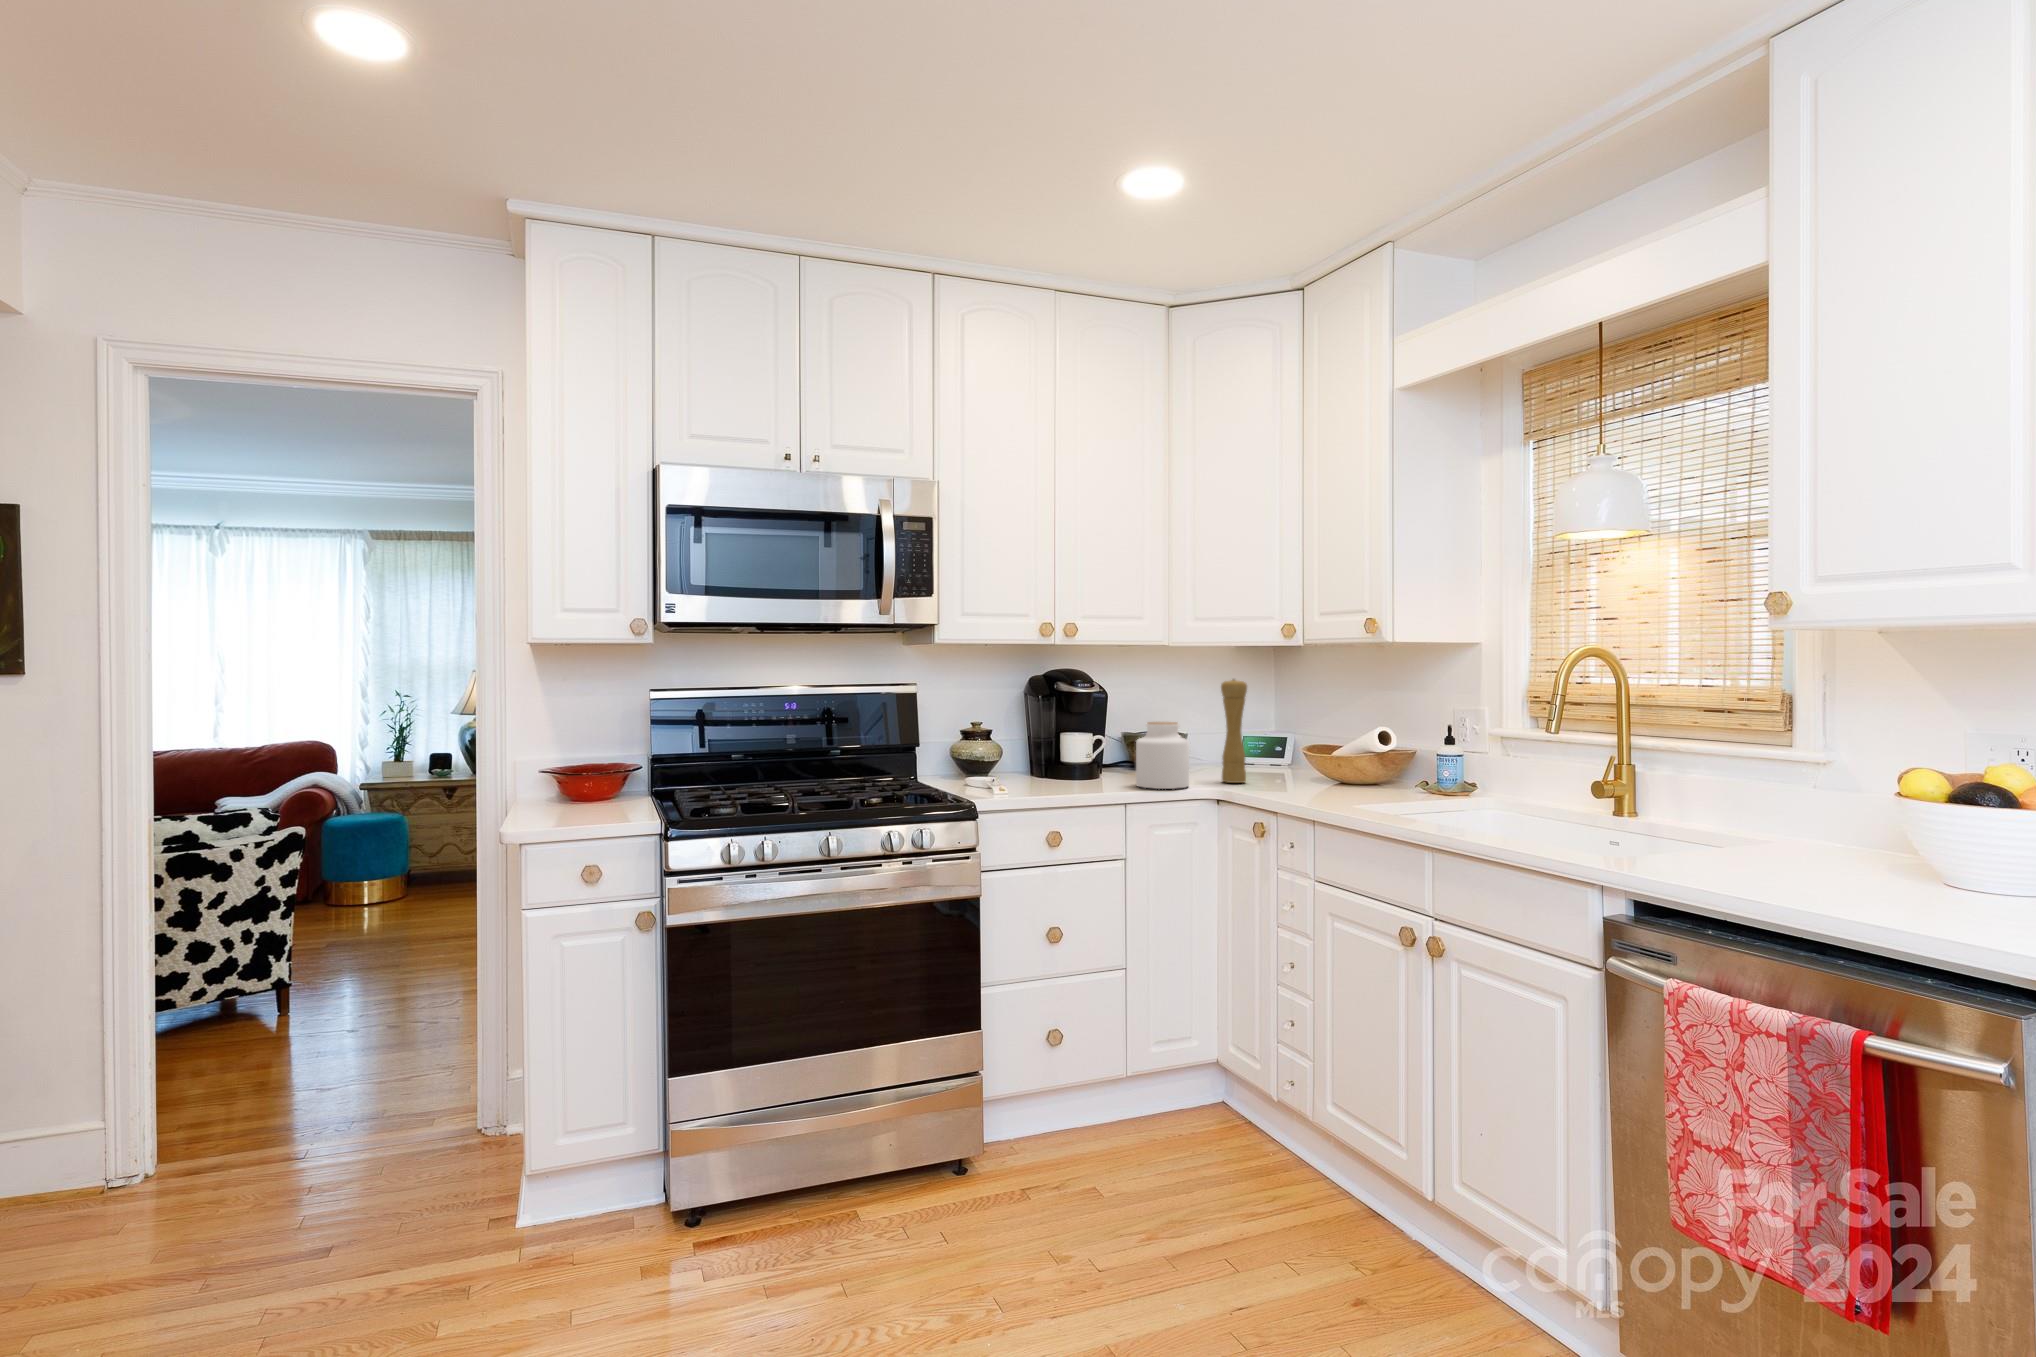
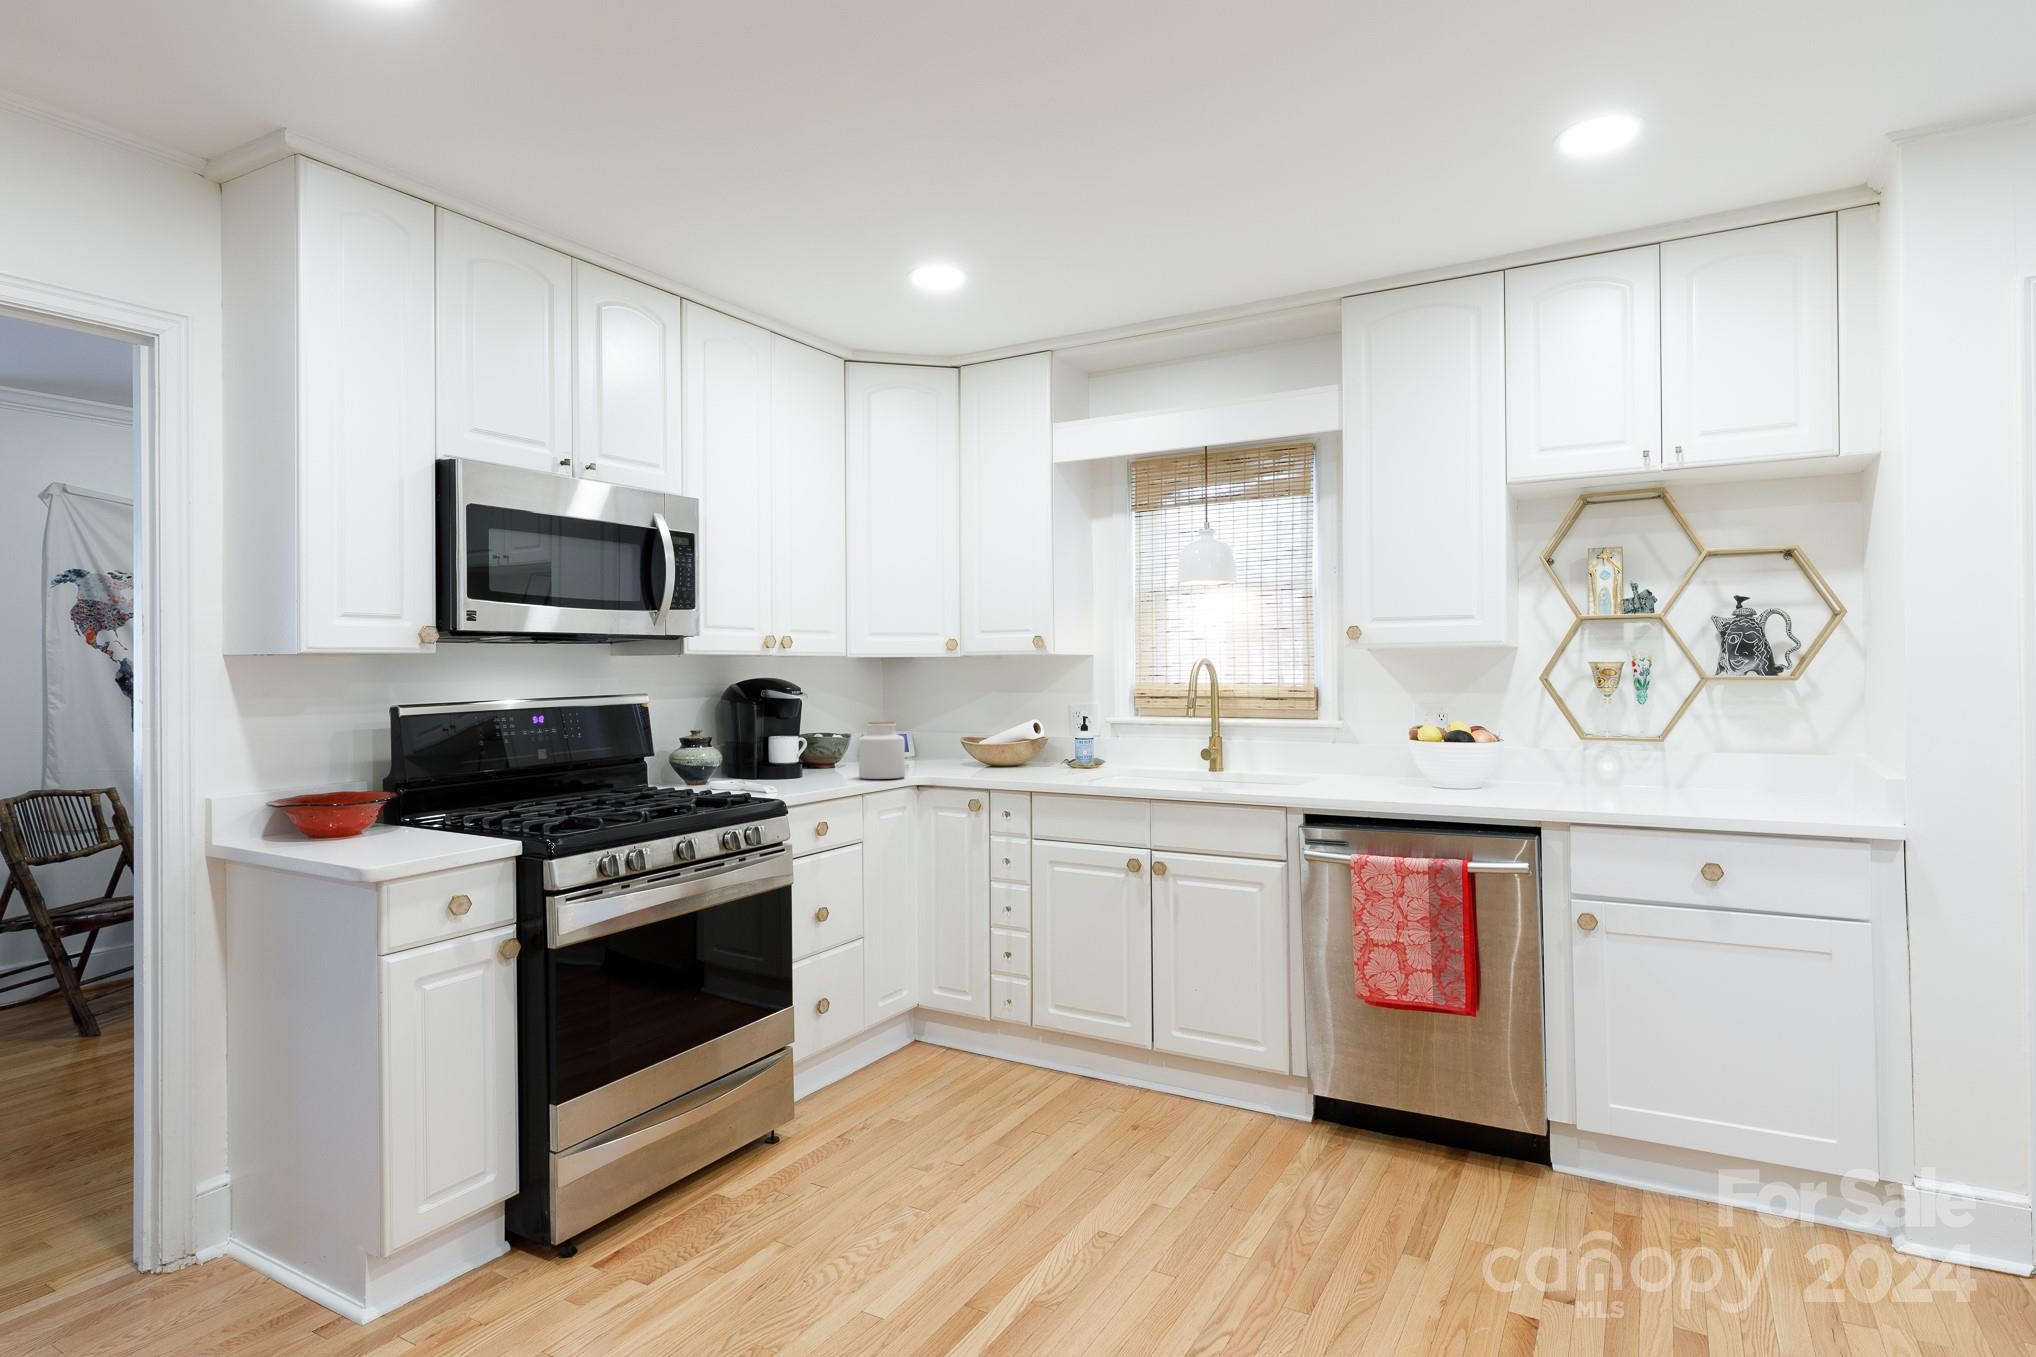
pepper mill: present [1221,679,1247,783] -> none [913,684,936,772]

